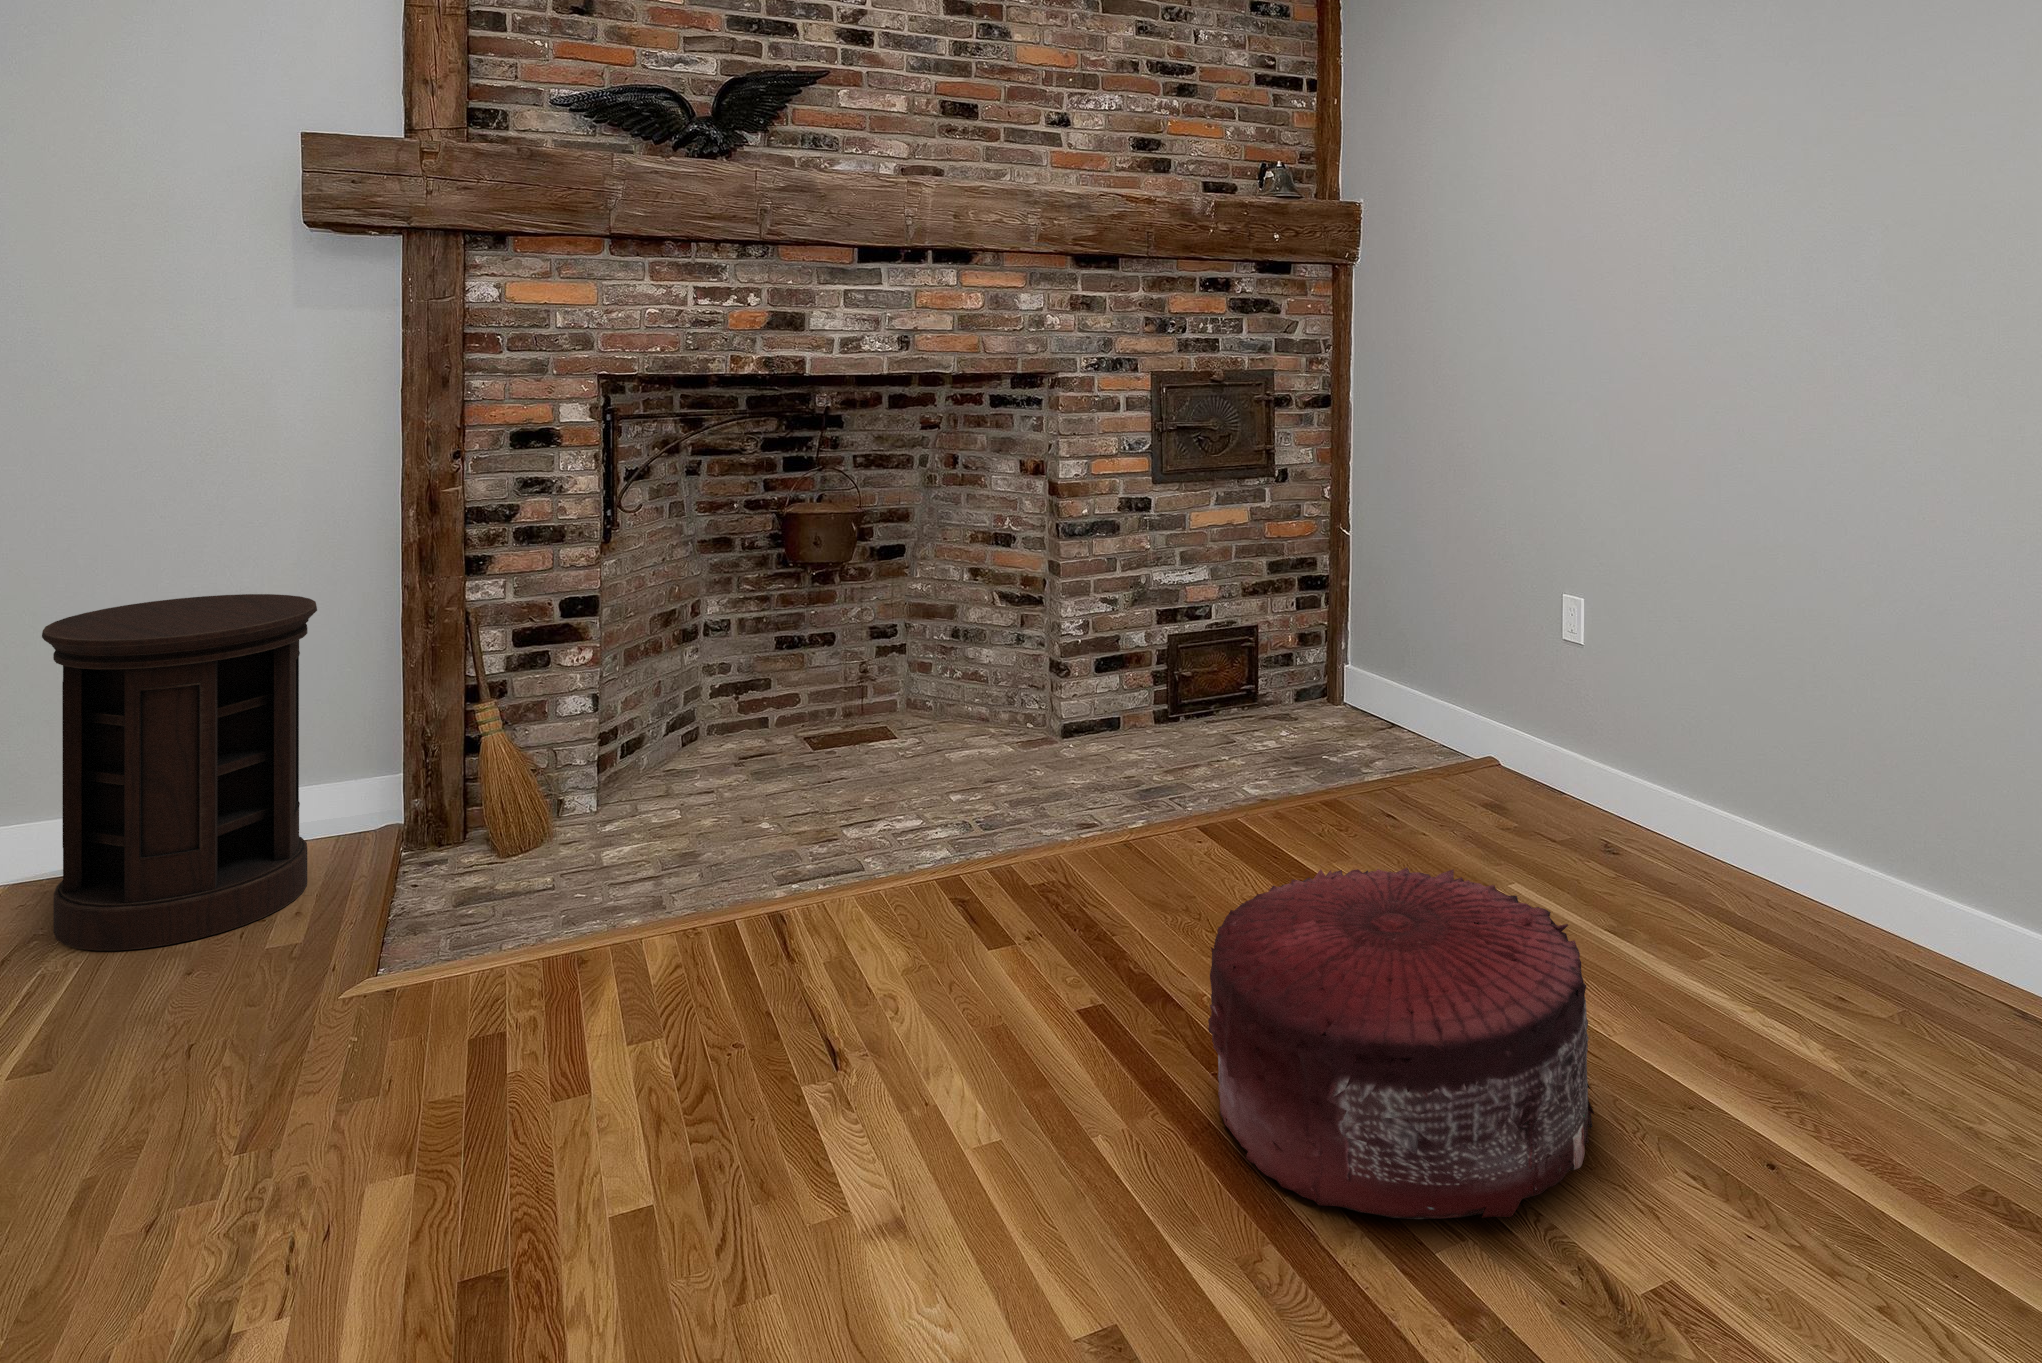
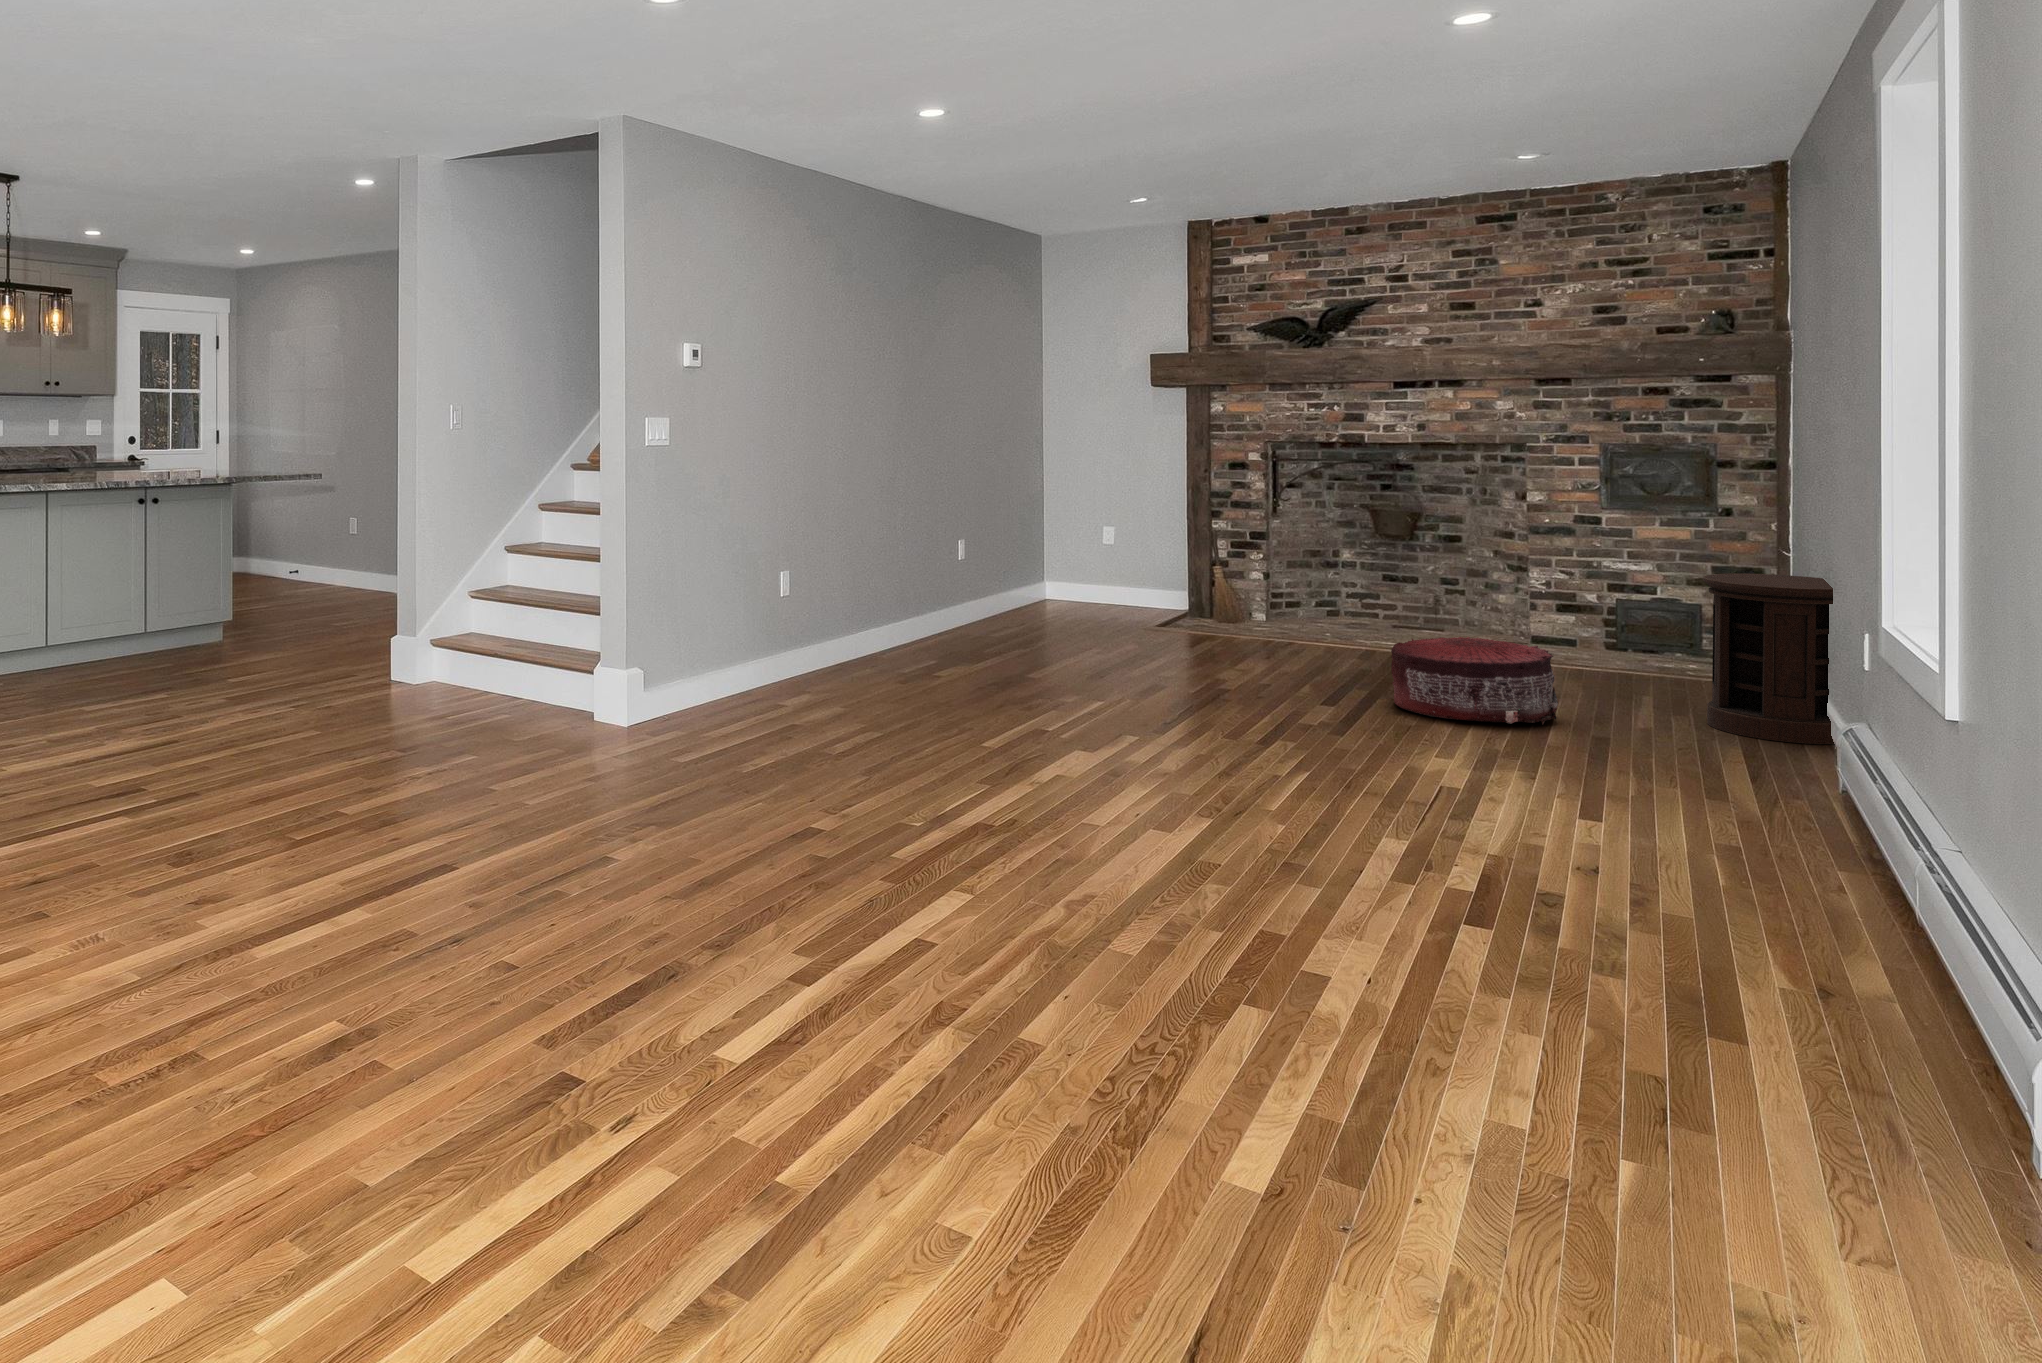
side table: present [42,594,317,950] -> present [1703,574,1834,744]

